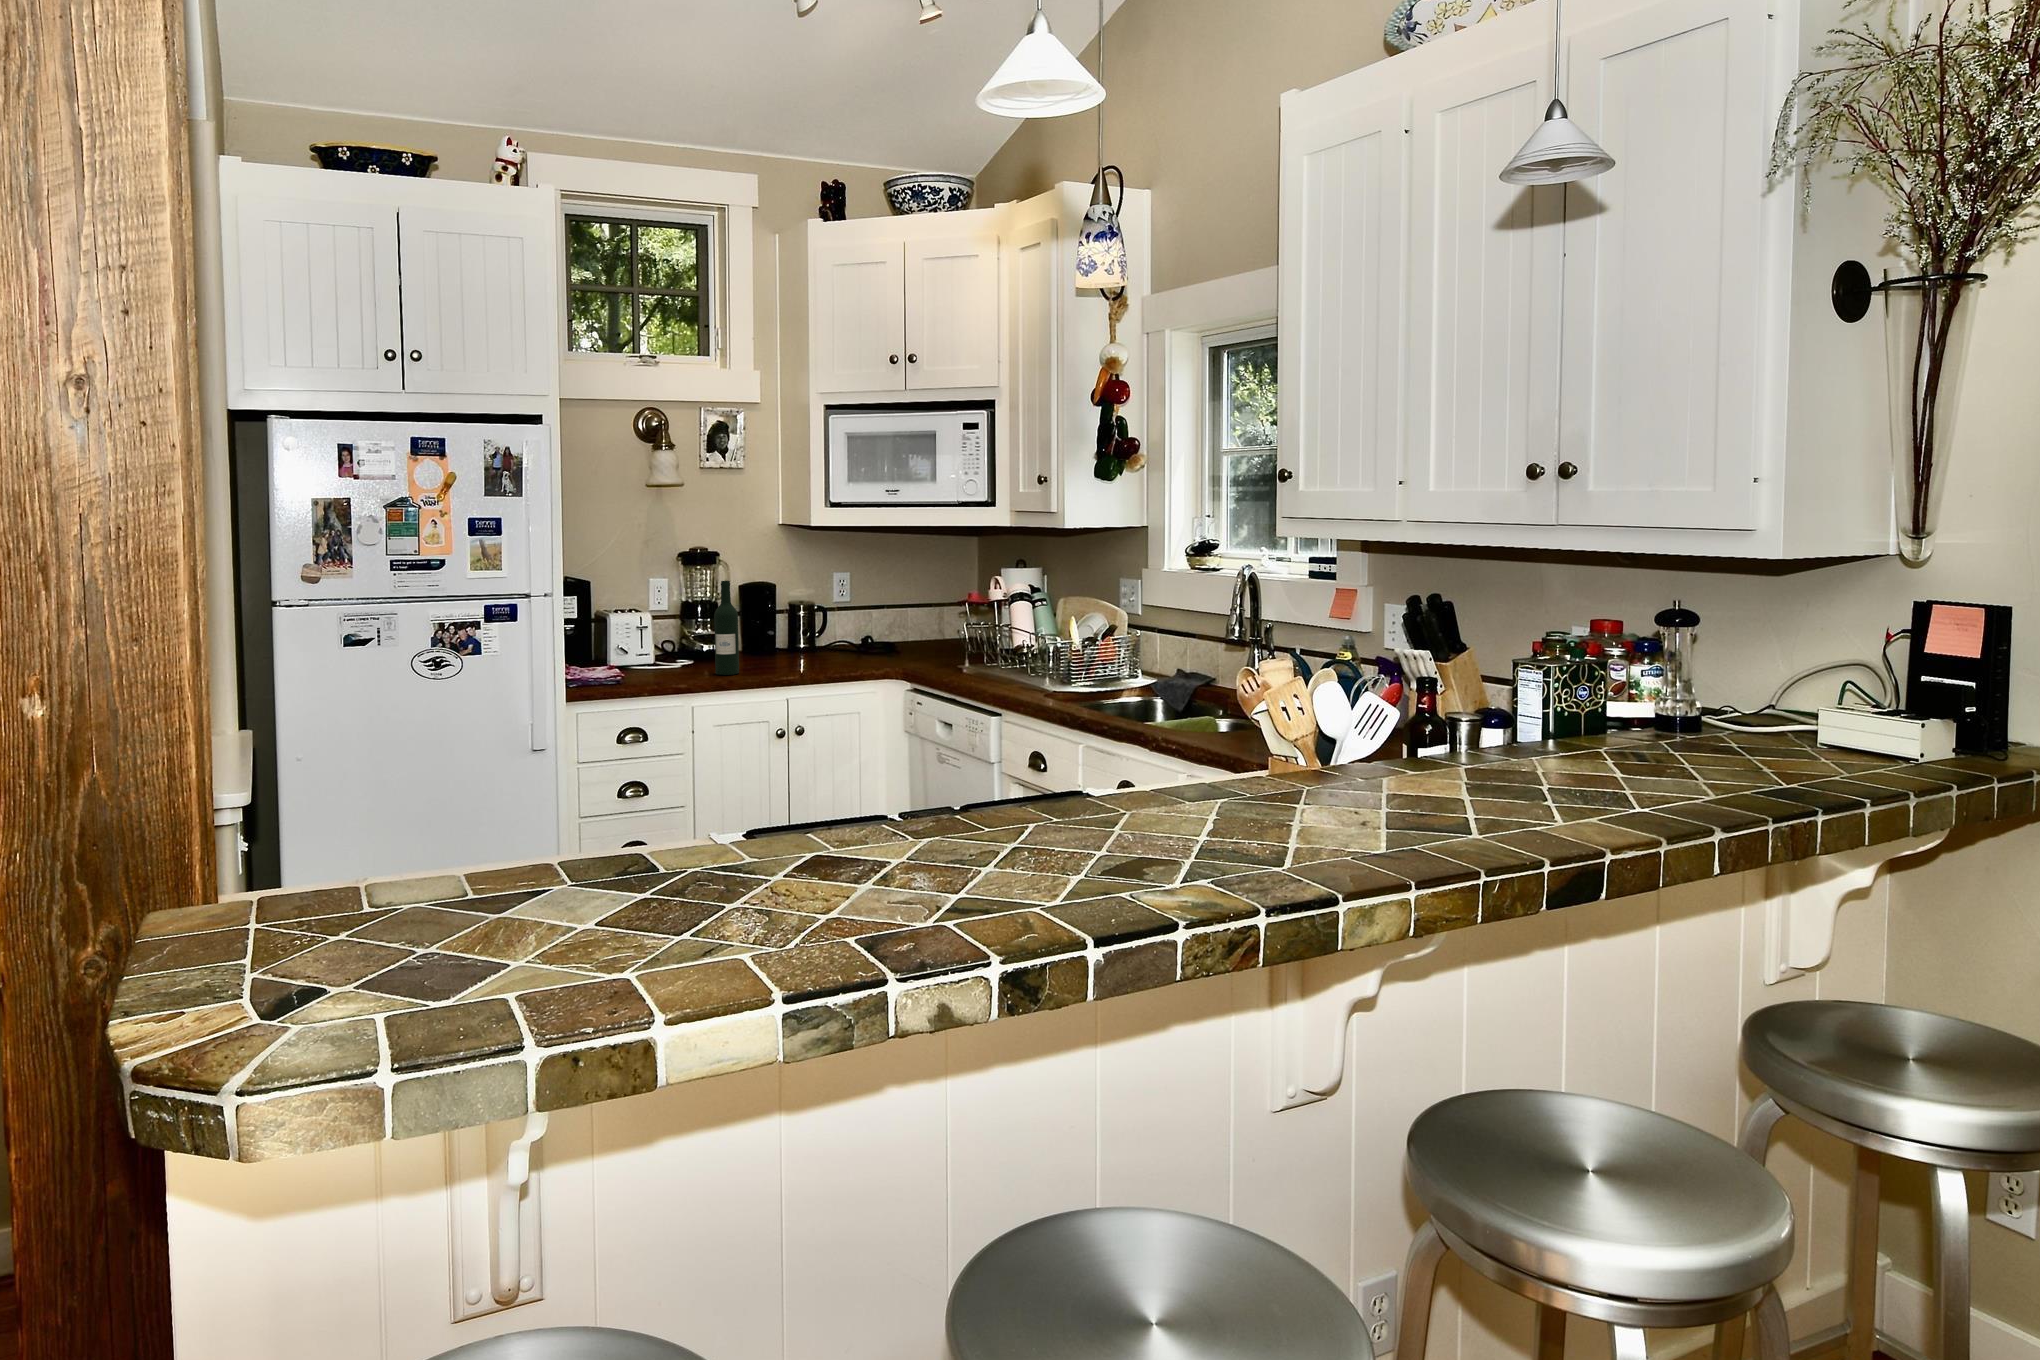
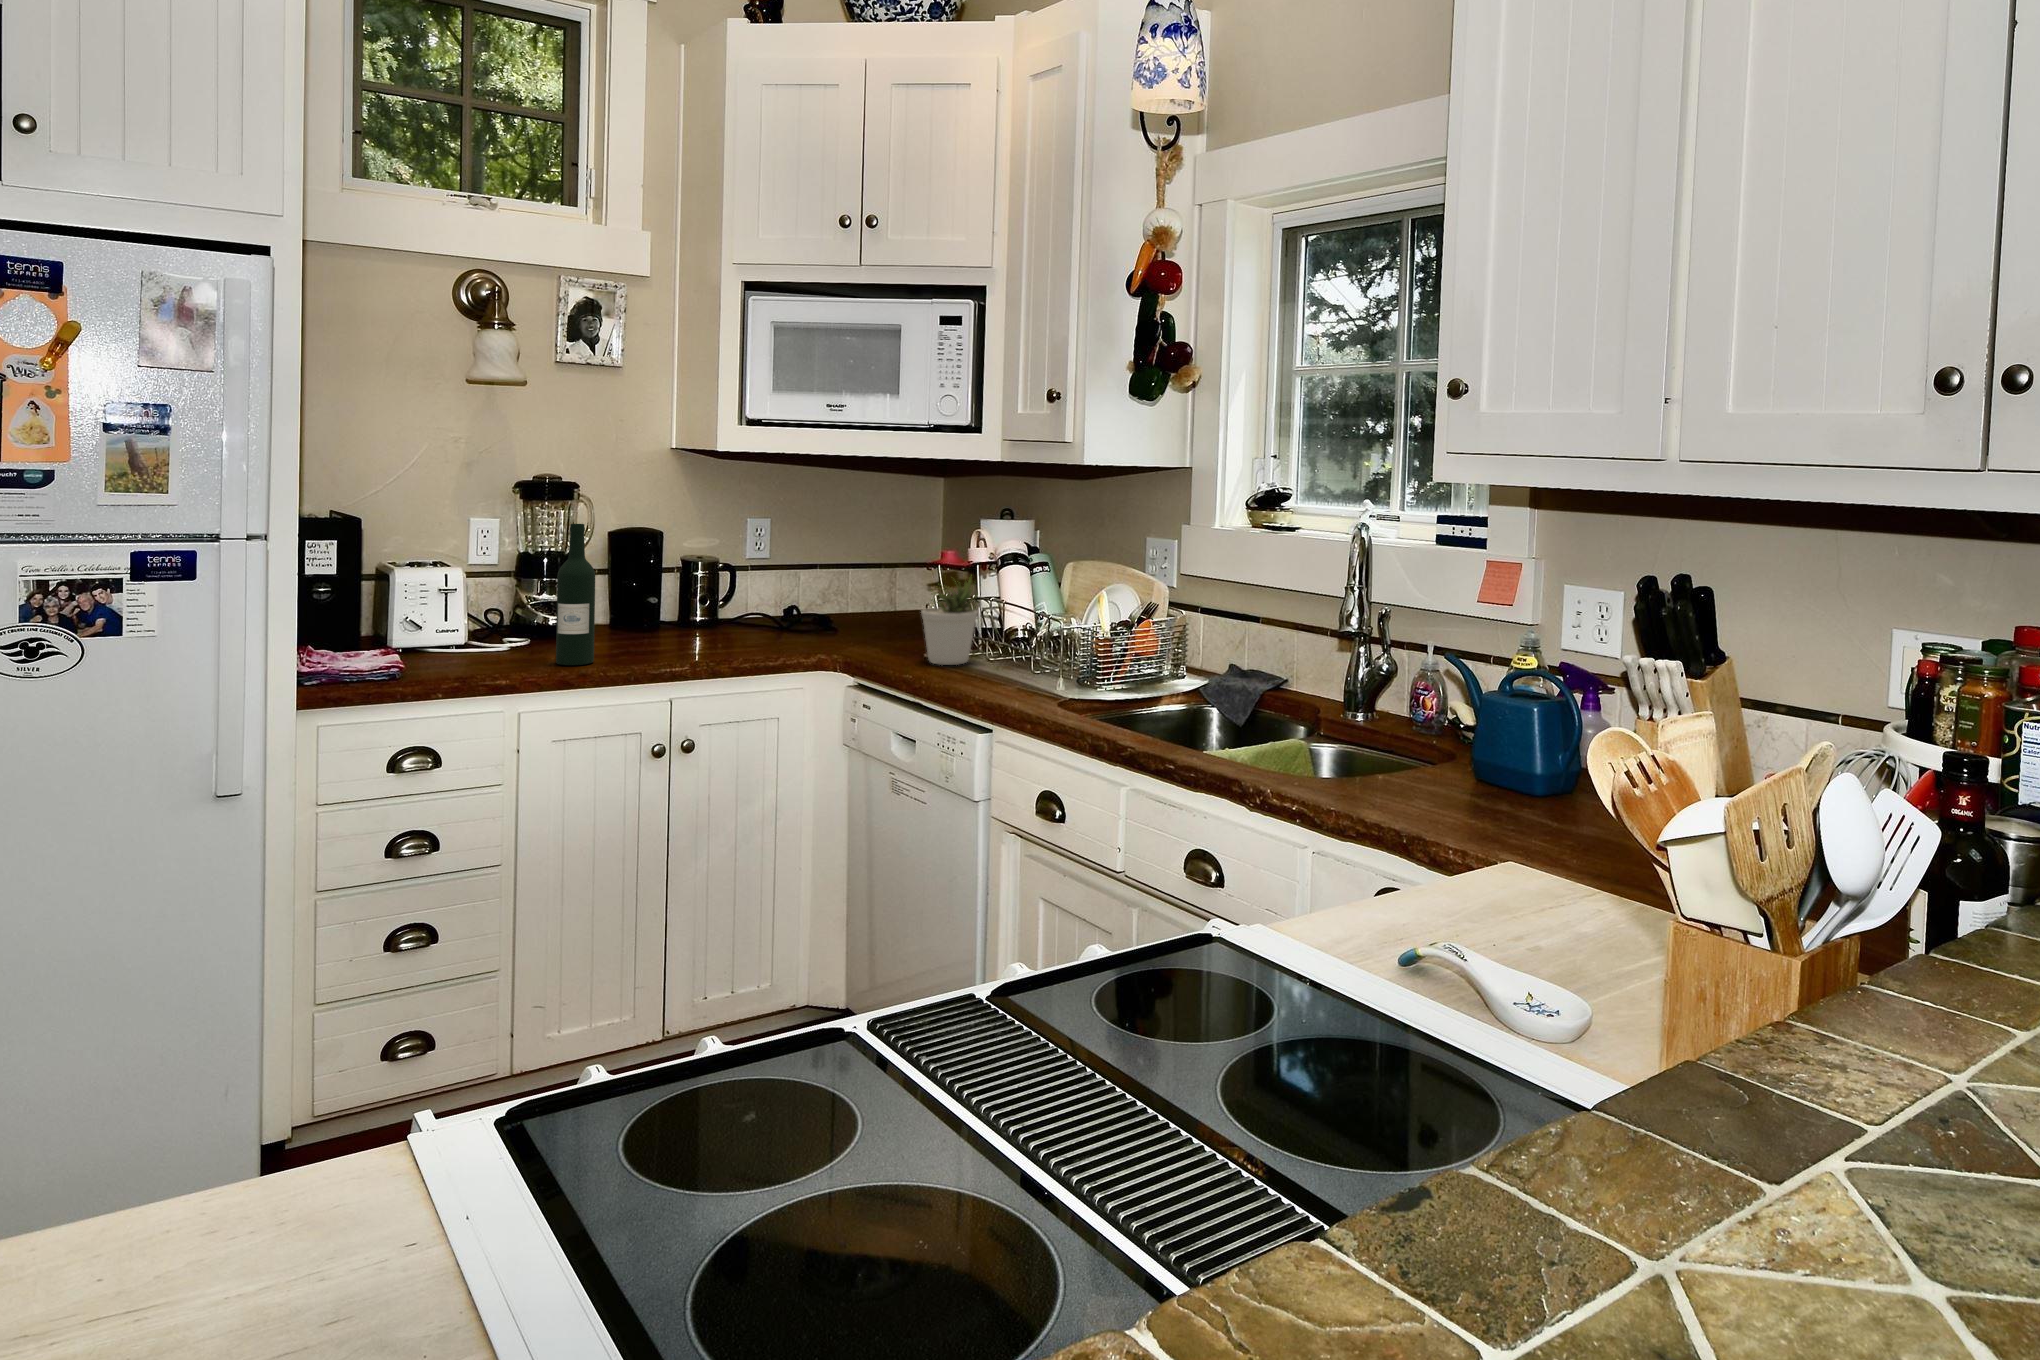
potted plant: none [955,608,996,672] -> present [921,575,977,665]

